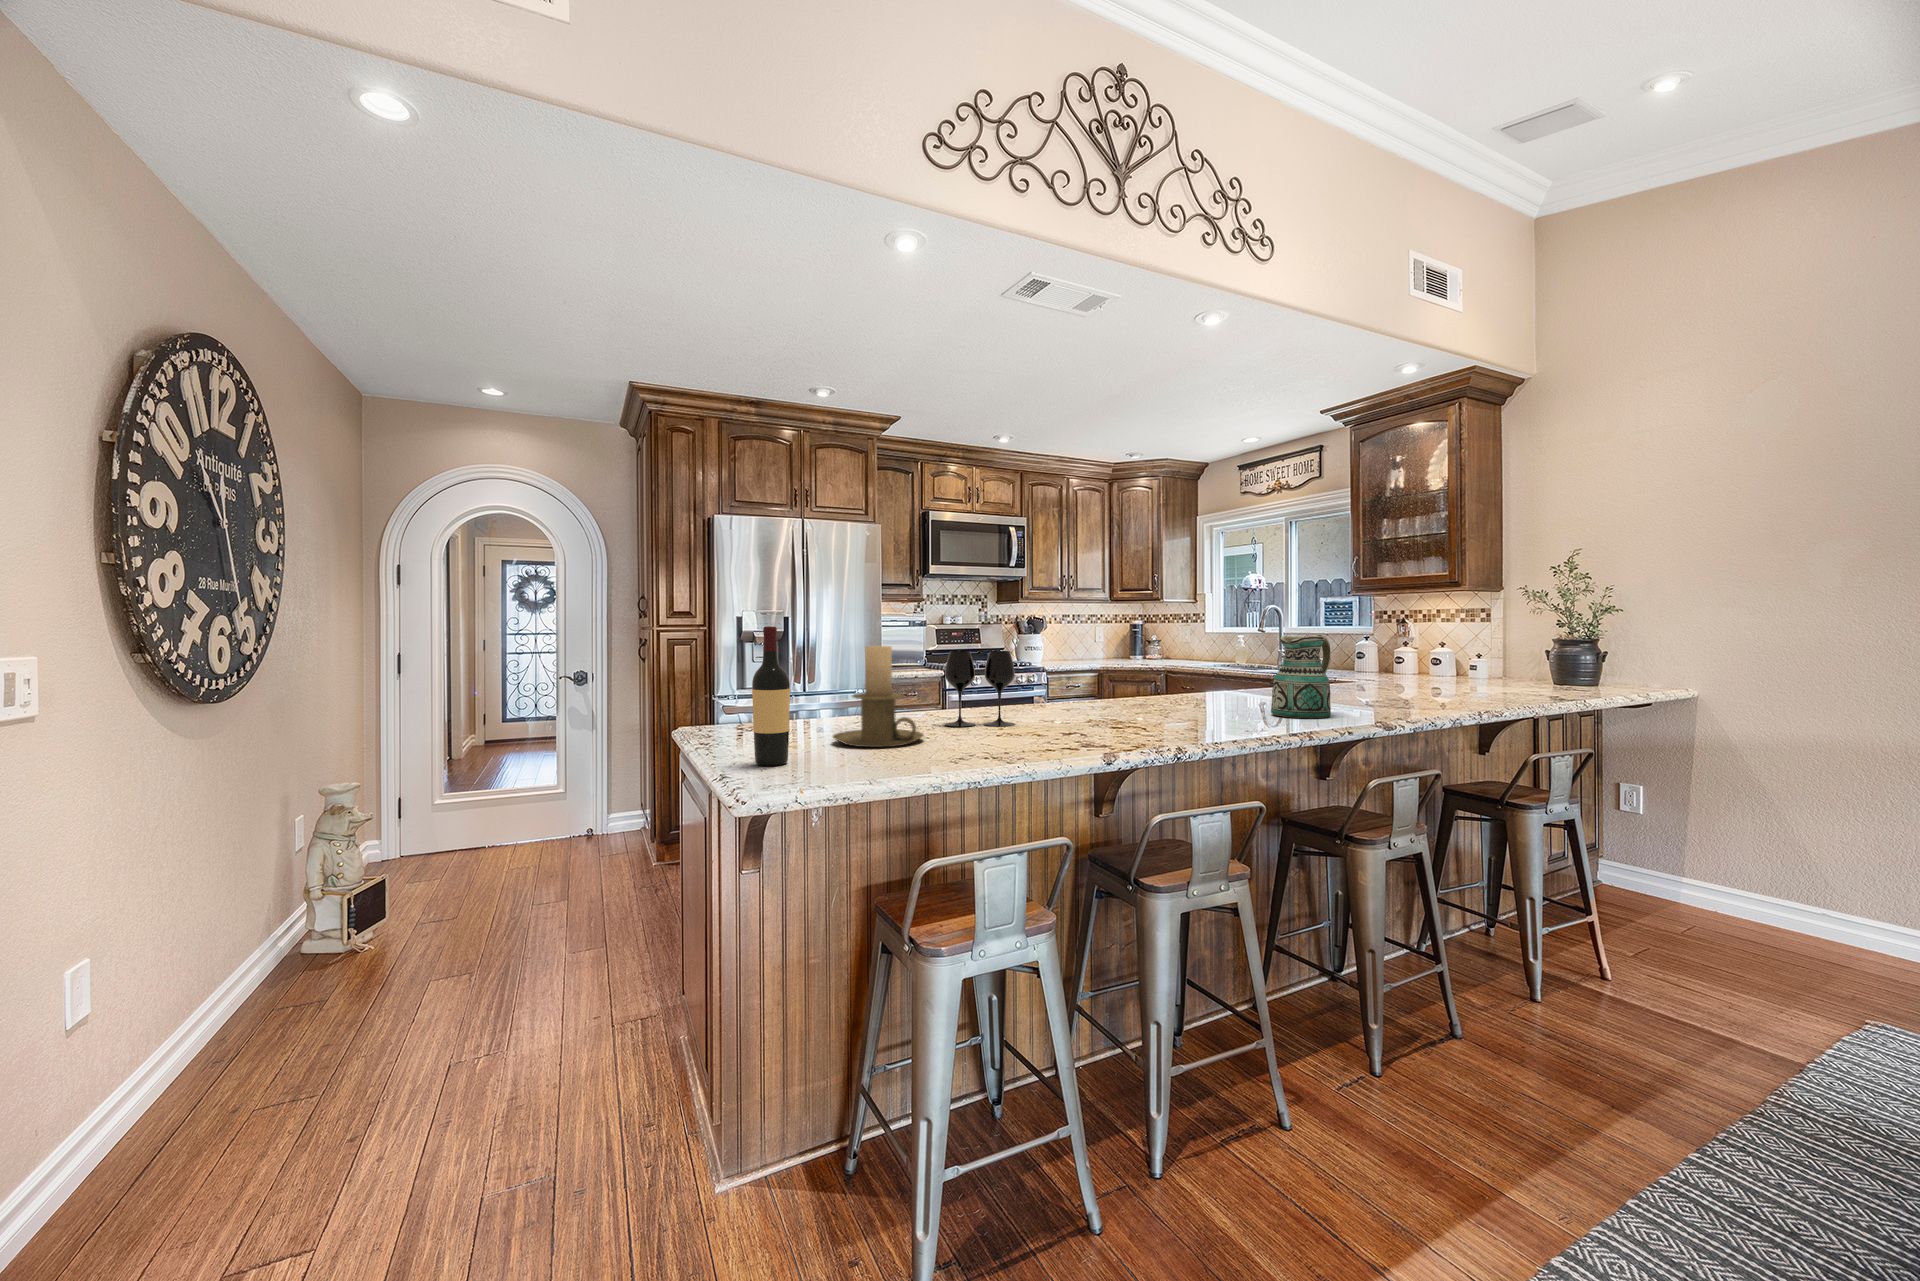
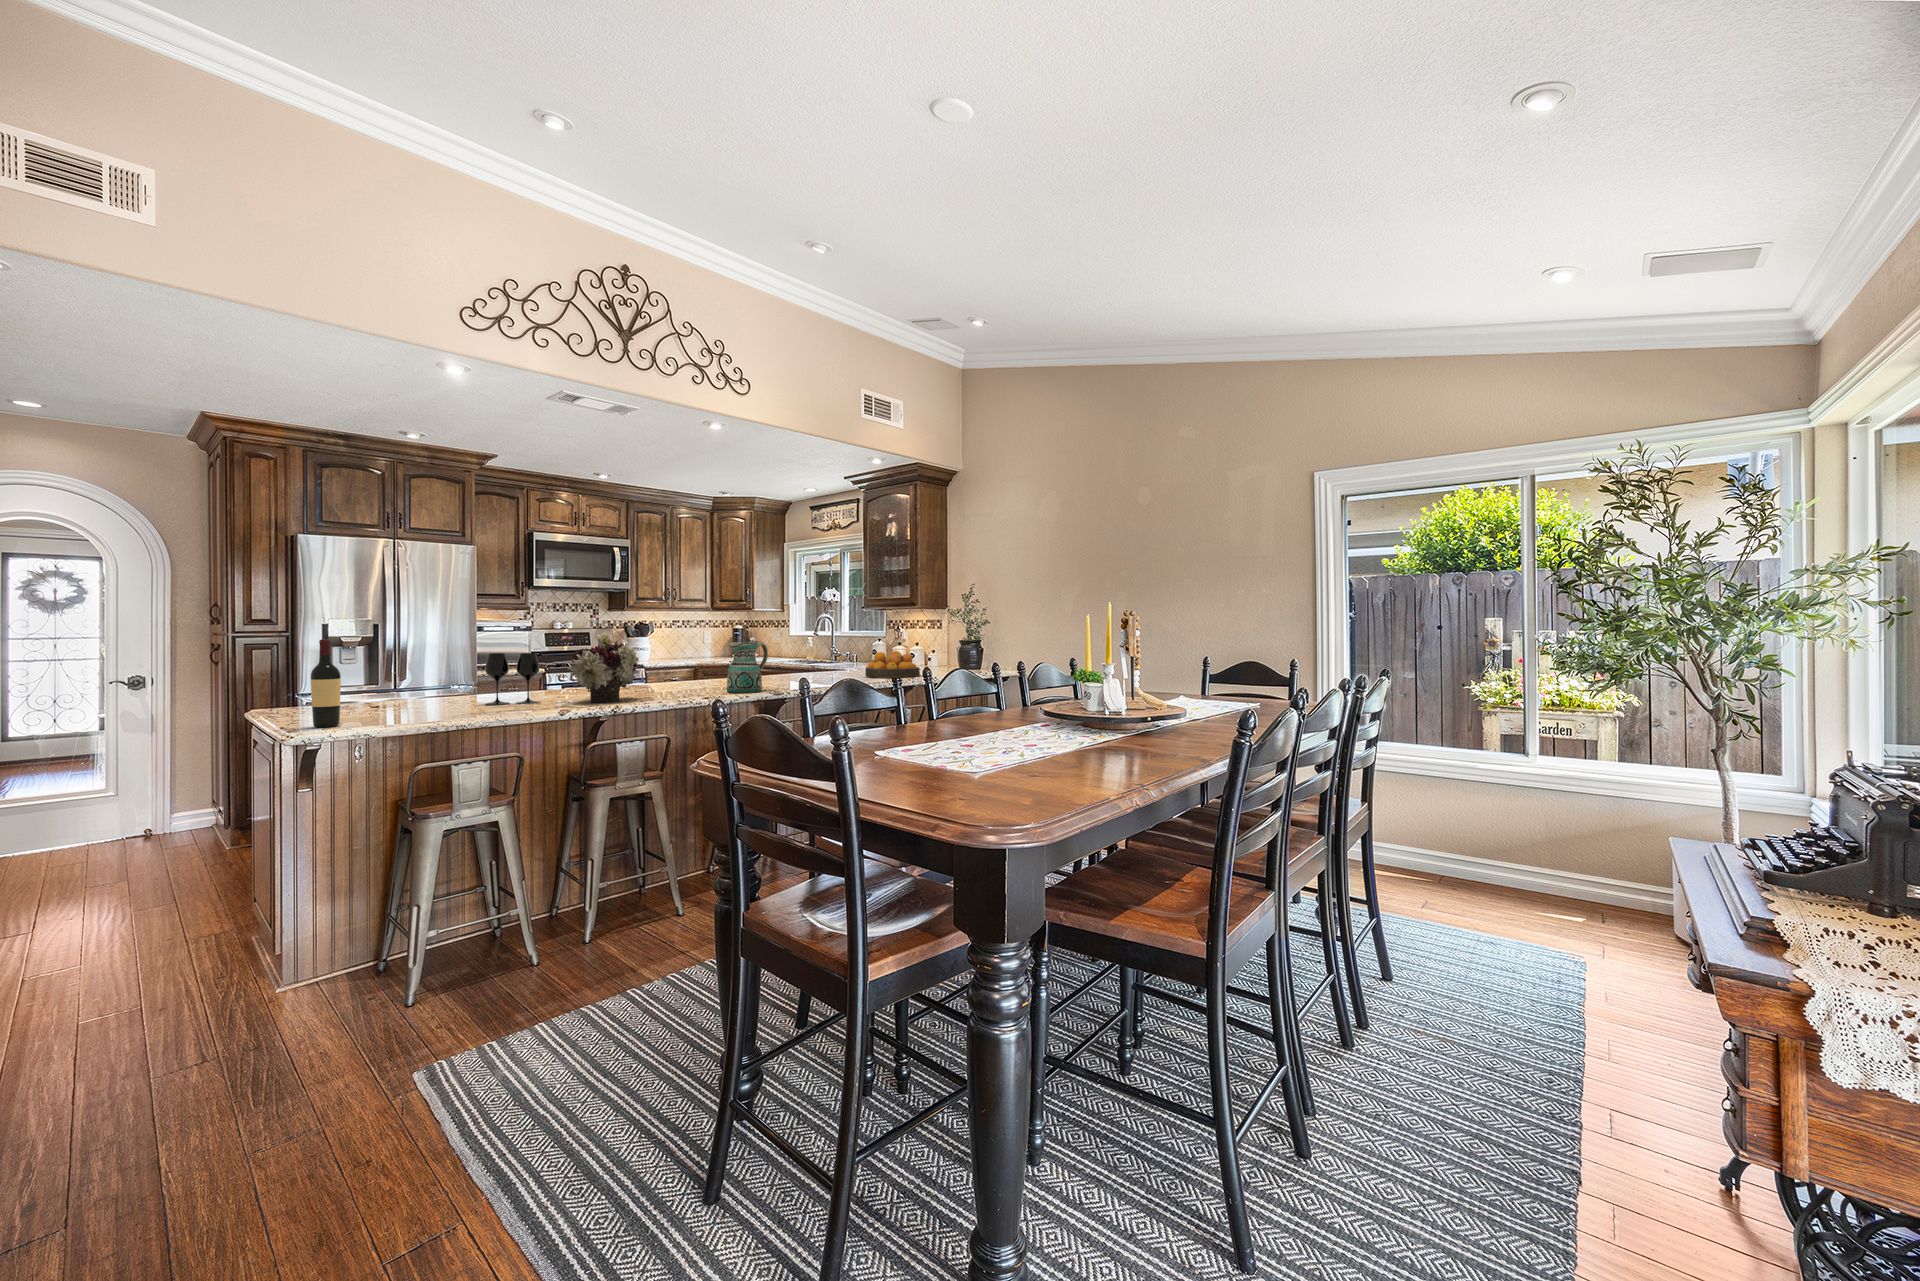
flower arrangement: none [1065,620,1162,729] -> present [568,633,639,702]
candle holder: present [833,646,923,747] -> none [383,650,456,717]
fruit bowl: none [1418,652,1520,695] -> present [865,651,920,678]

